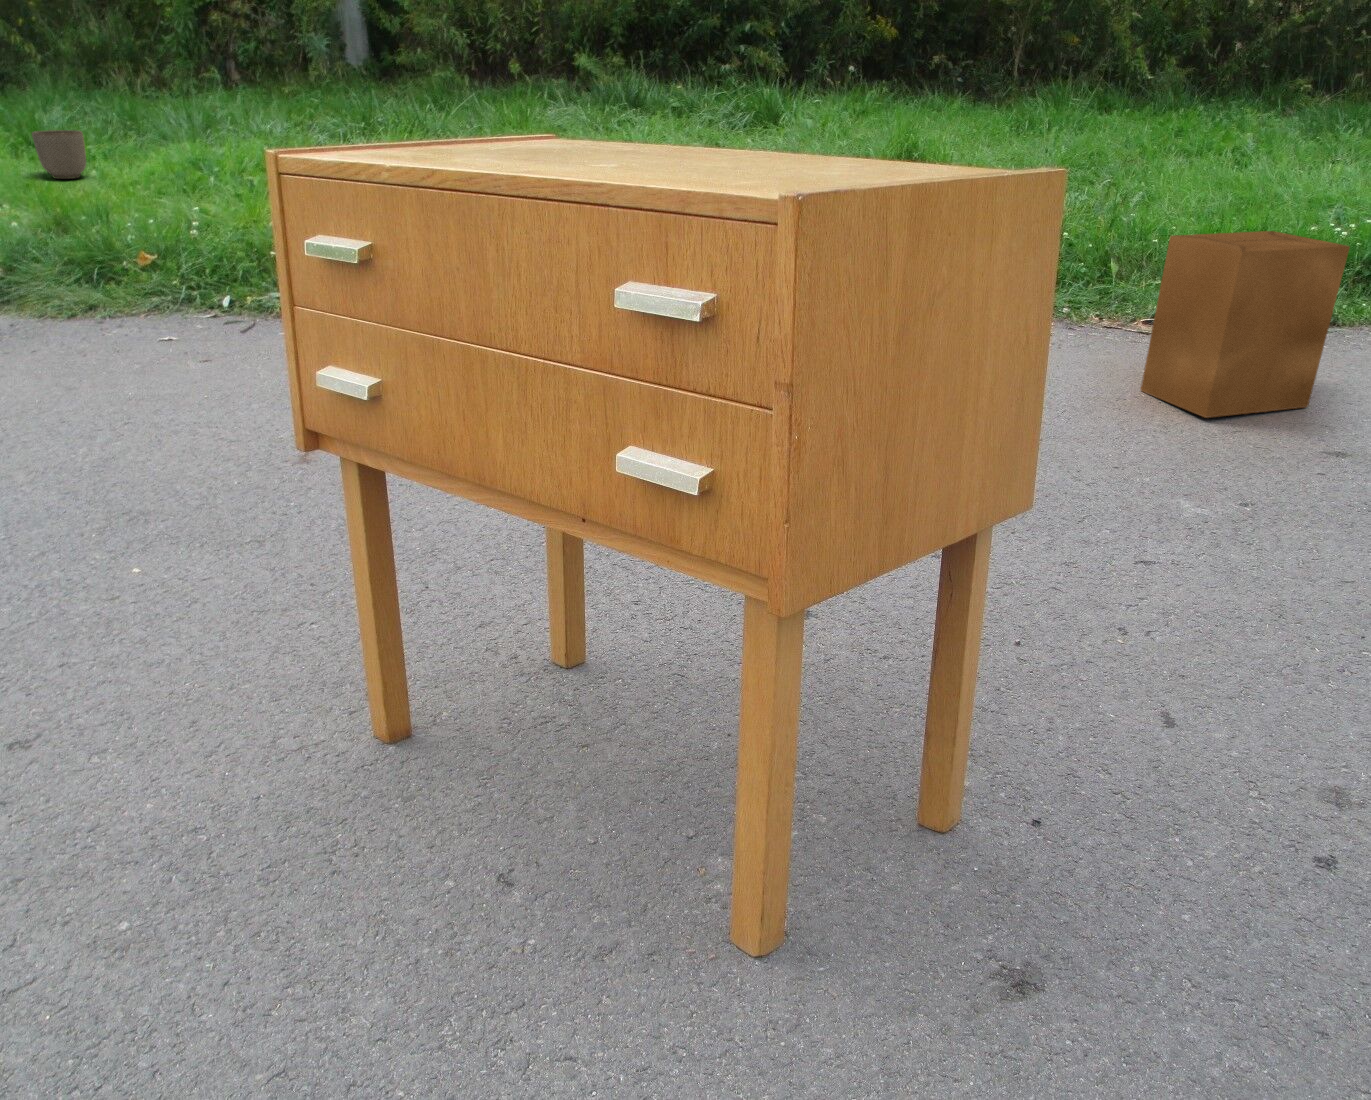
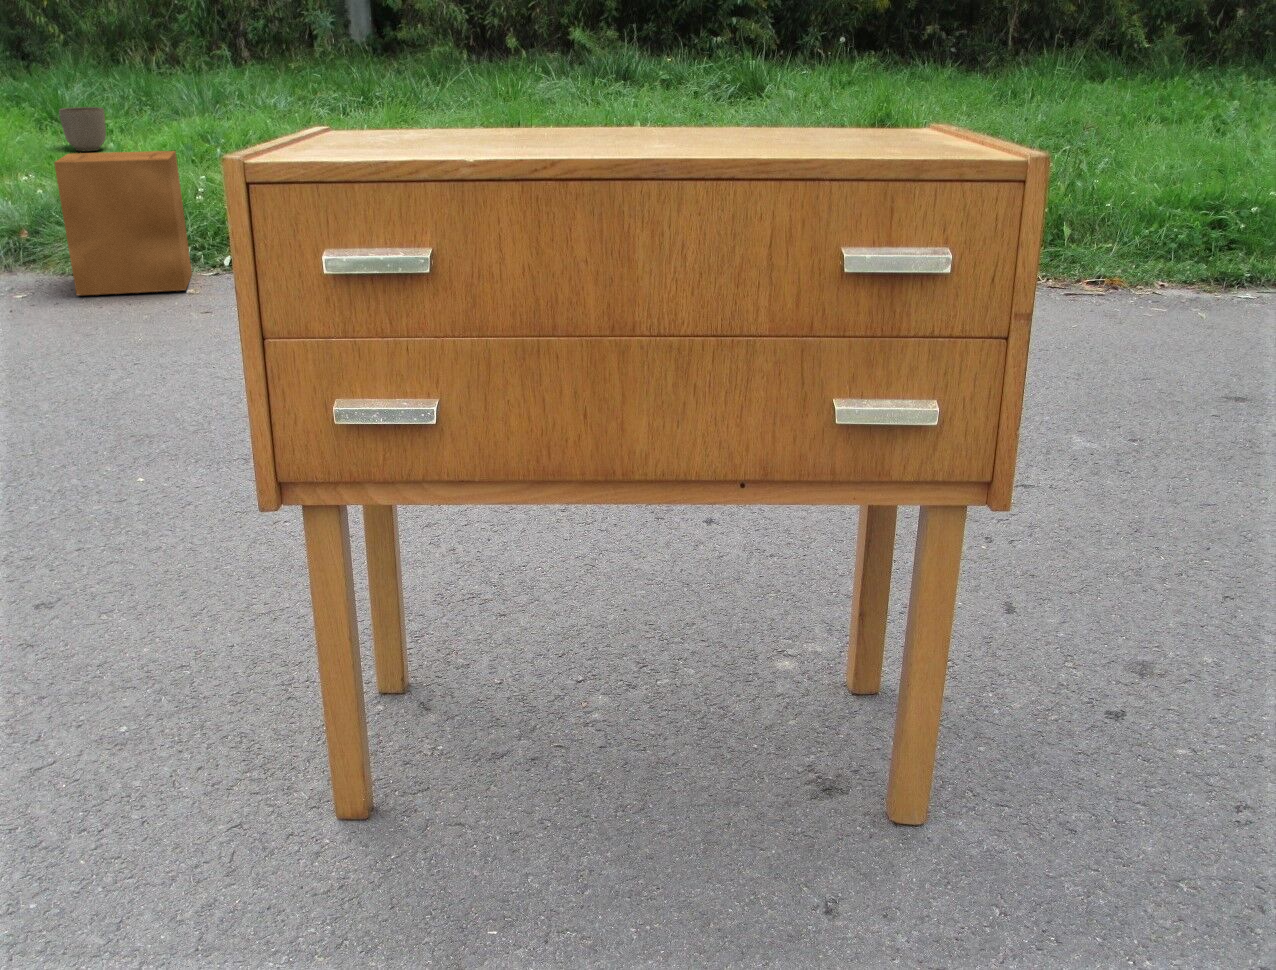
cardboard box: present [1141,231,1350,418] -> present [54,151,192,295]

